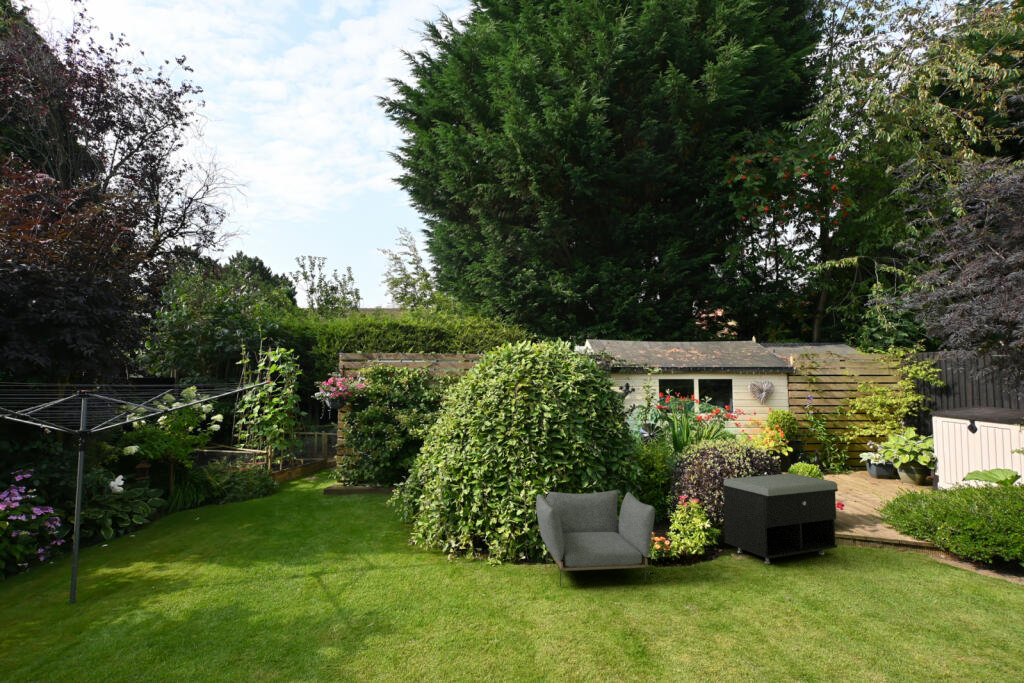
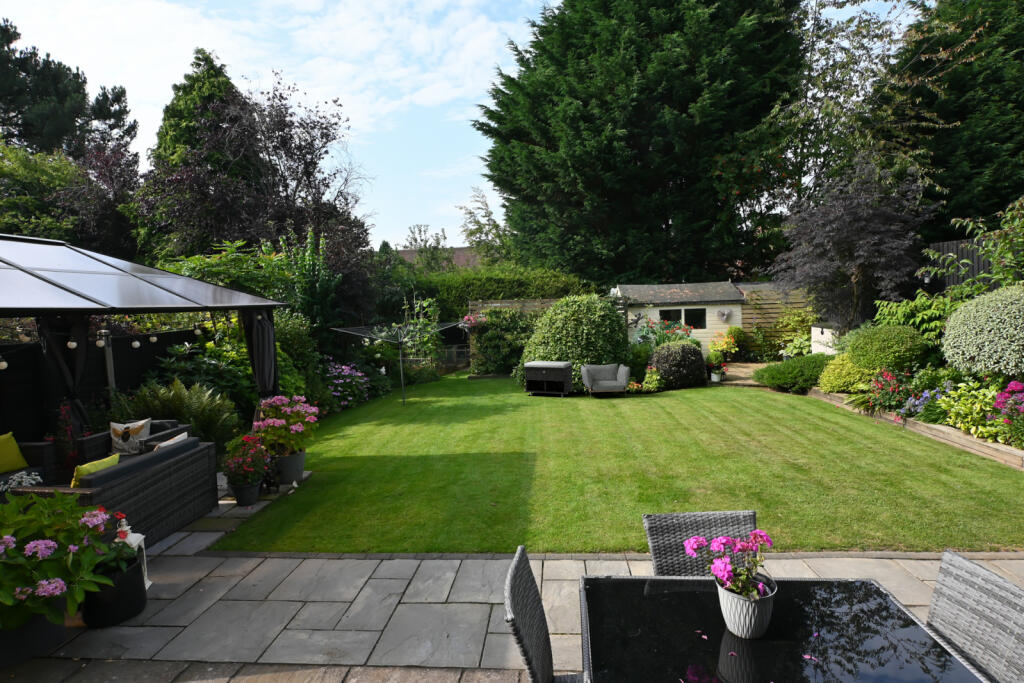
storage bench: present [724,474,838,564] -> present [524,361,573,397]

